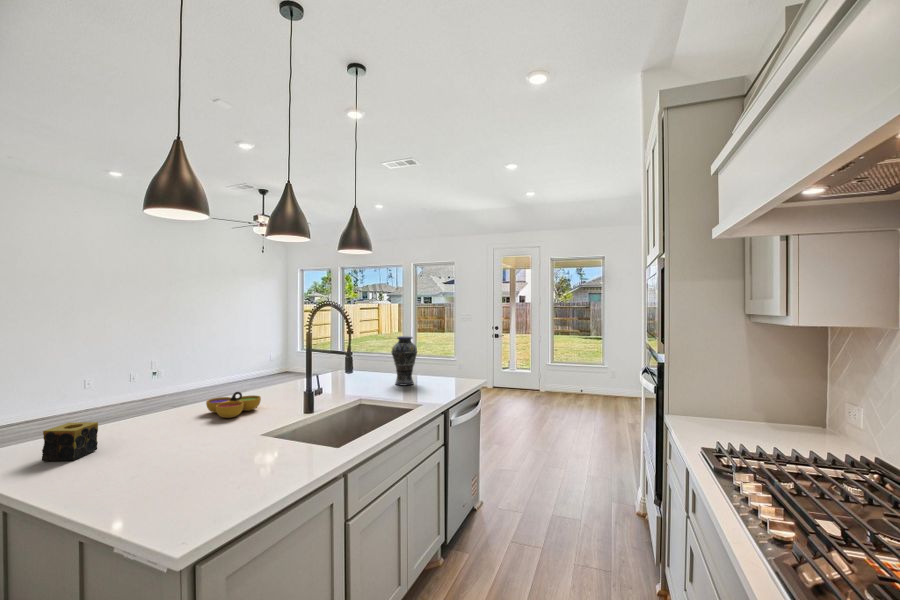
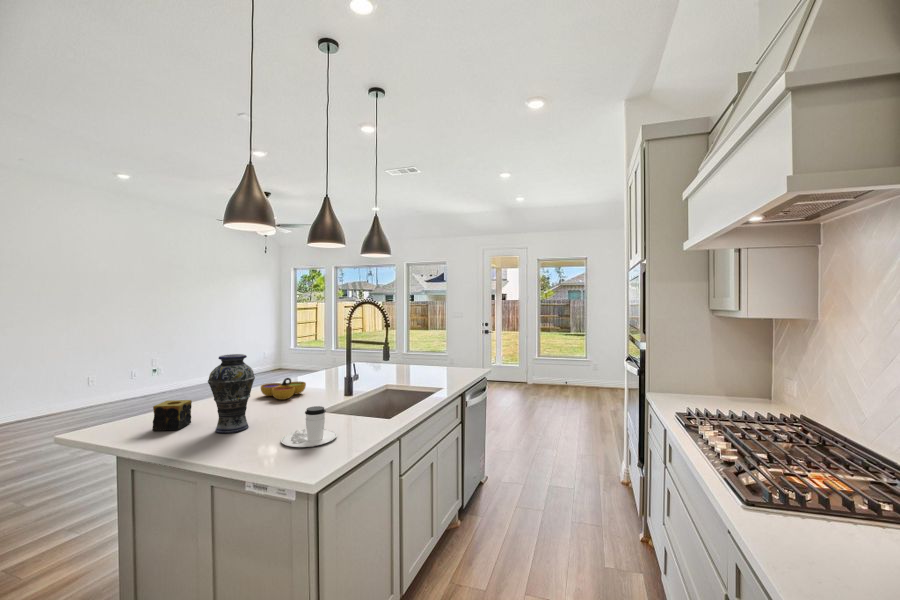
vase: present [391,336,417,385] -> present [208,354,255,434]
coffee cup: none [179,437,257,493] -> present [281,406,337,447]

